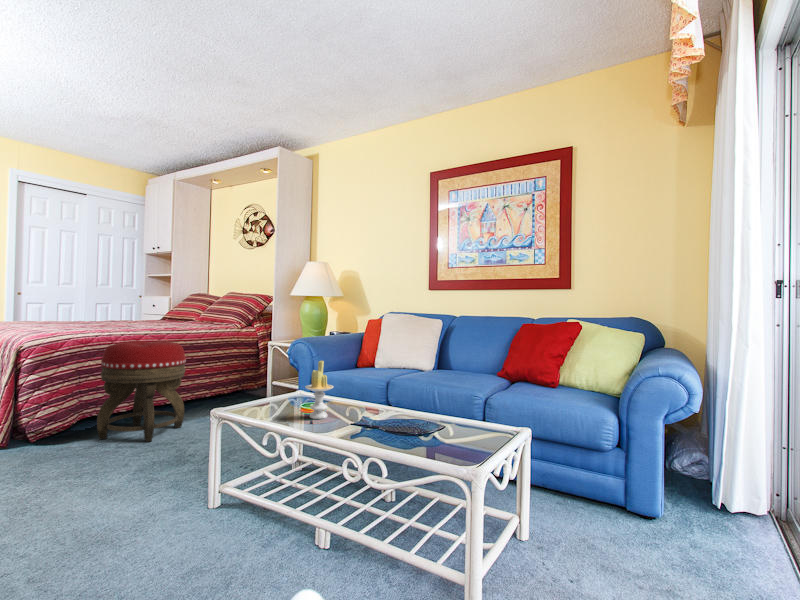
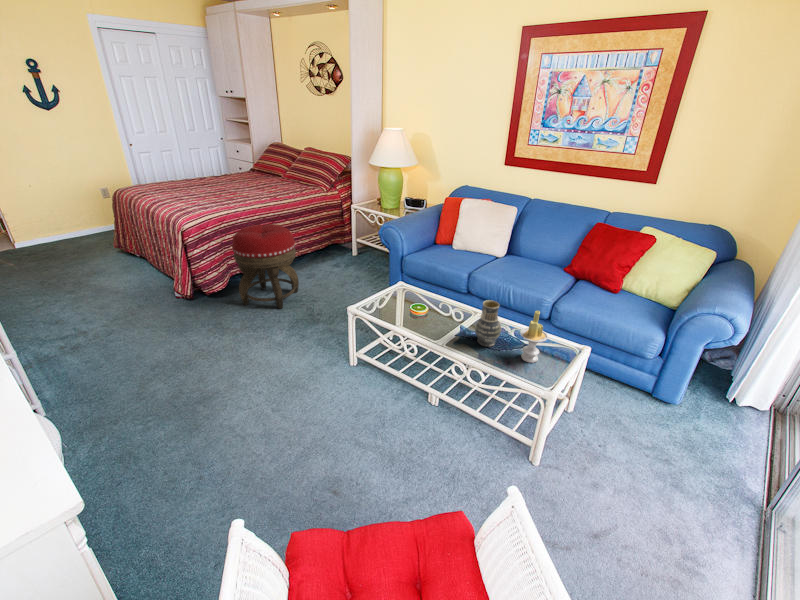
candle: present [305,361,334,419] -> present [520,311,548,363]
vase: none [384,375,417,436] -> present [475,300,501,347]

